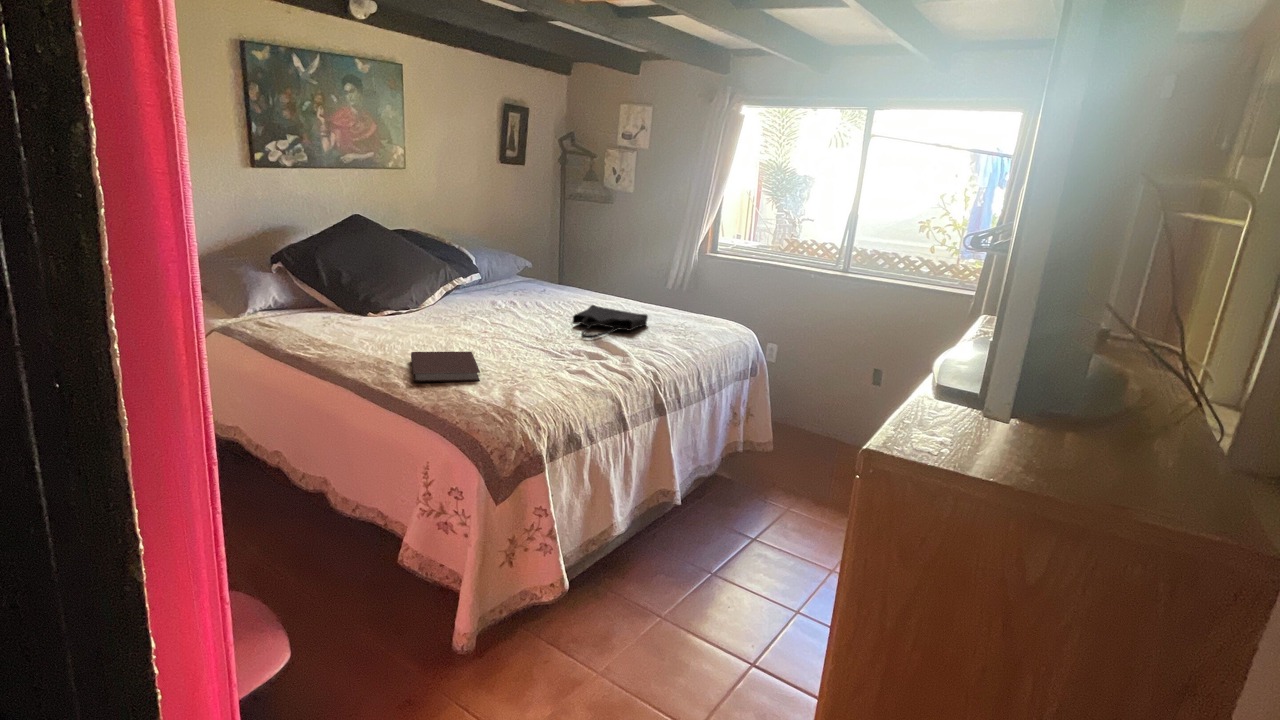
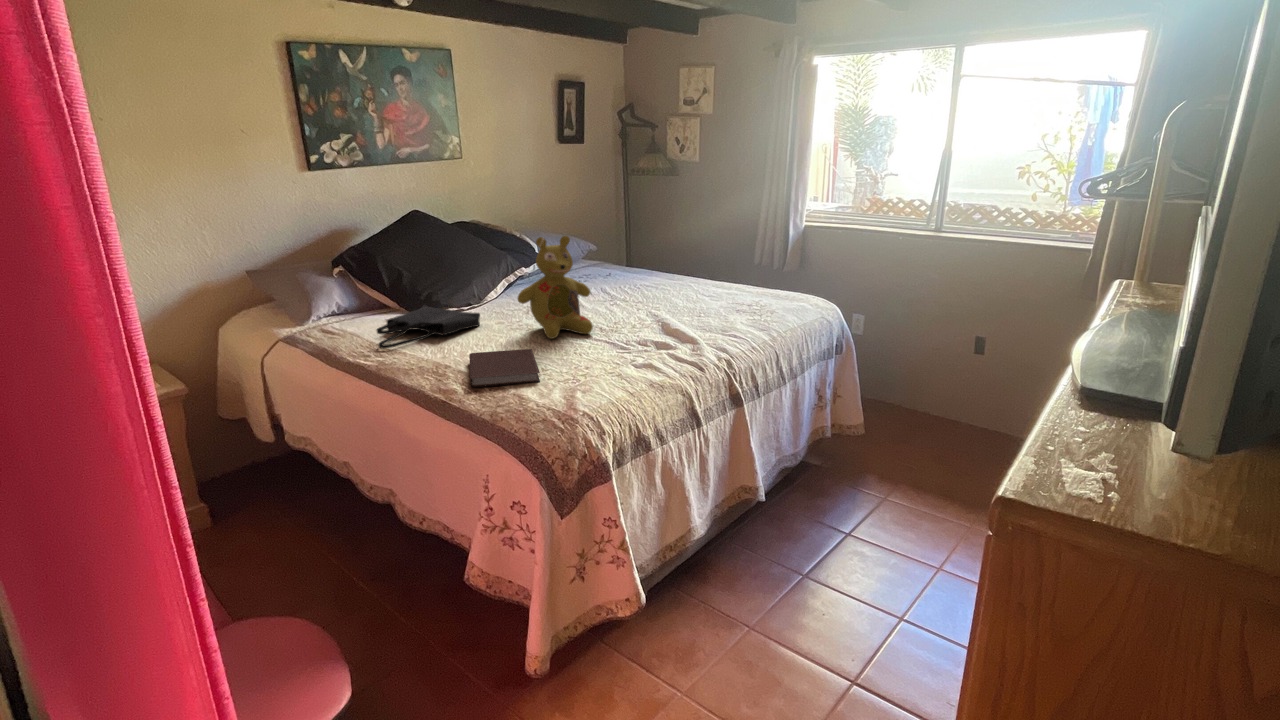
stuffed bear: none [459,248,530,345] -> present [518,236,593,339]
tote bag: present [573,305,648,338] -> present [377,305,480,349]

